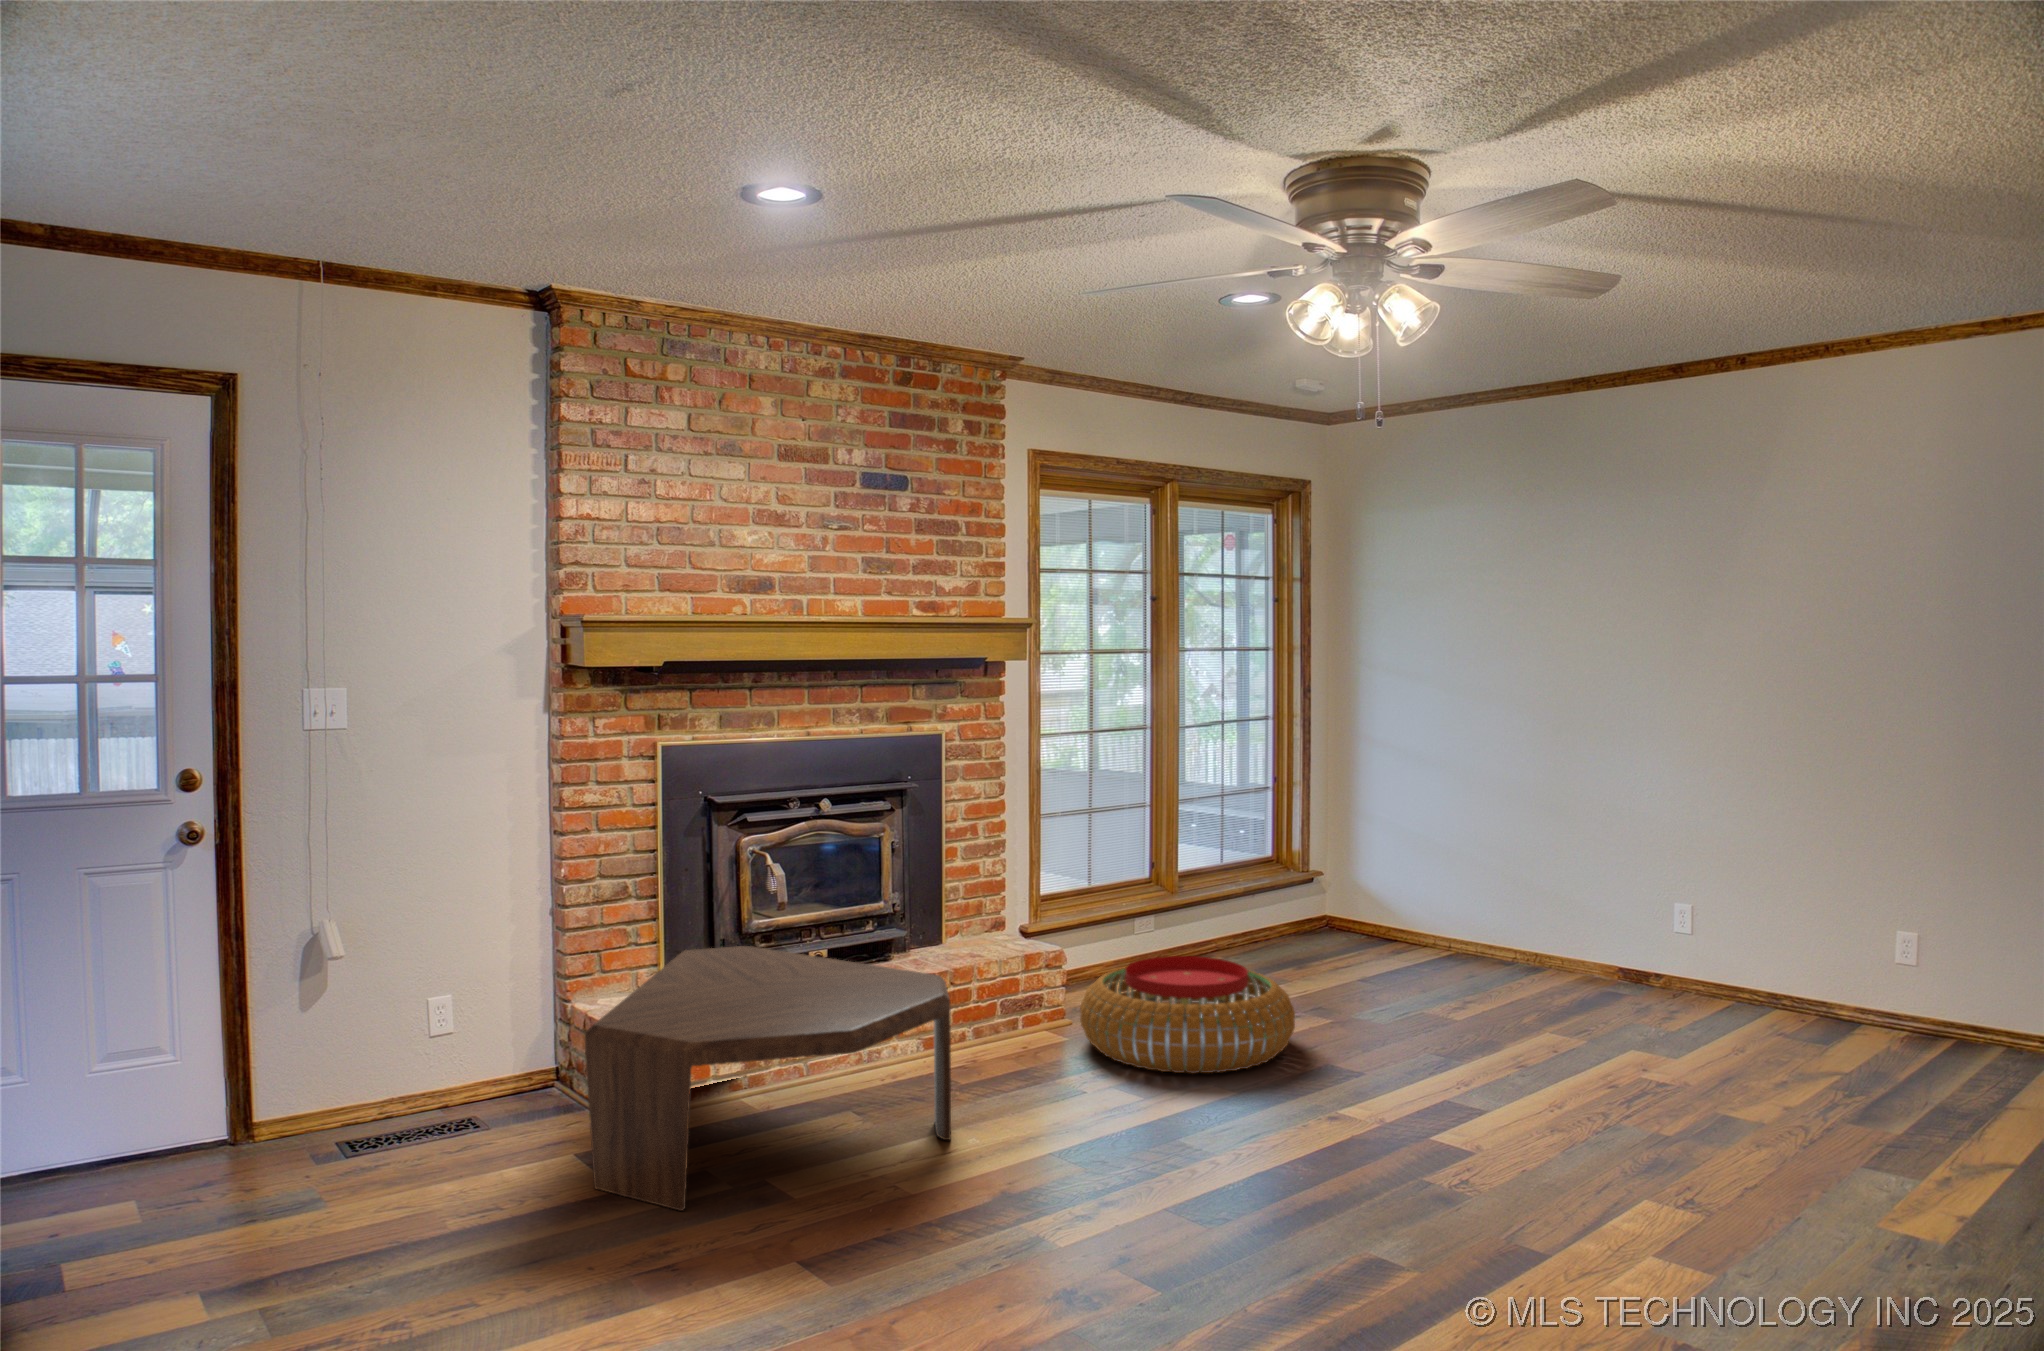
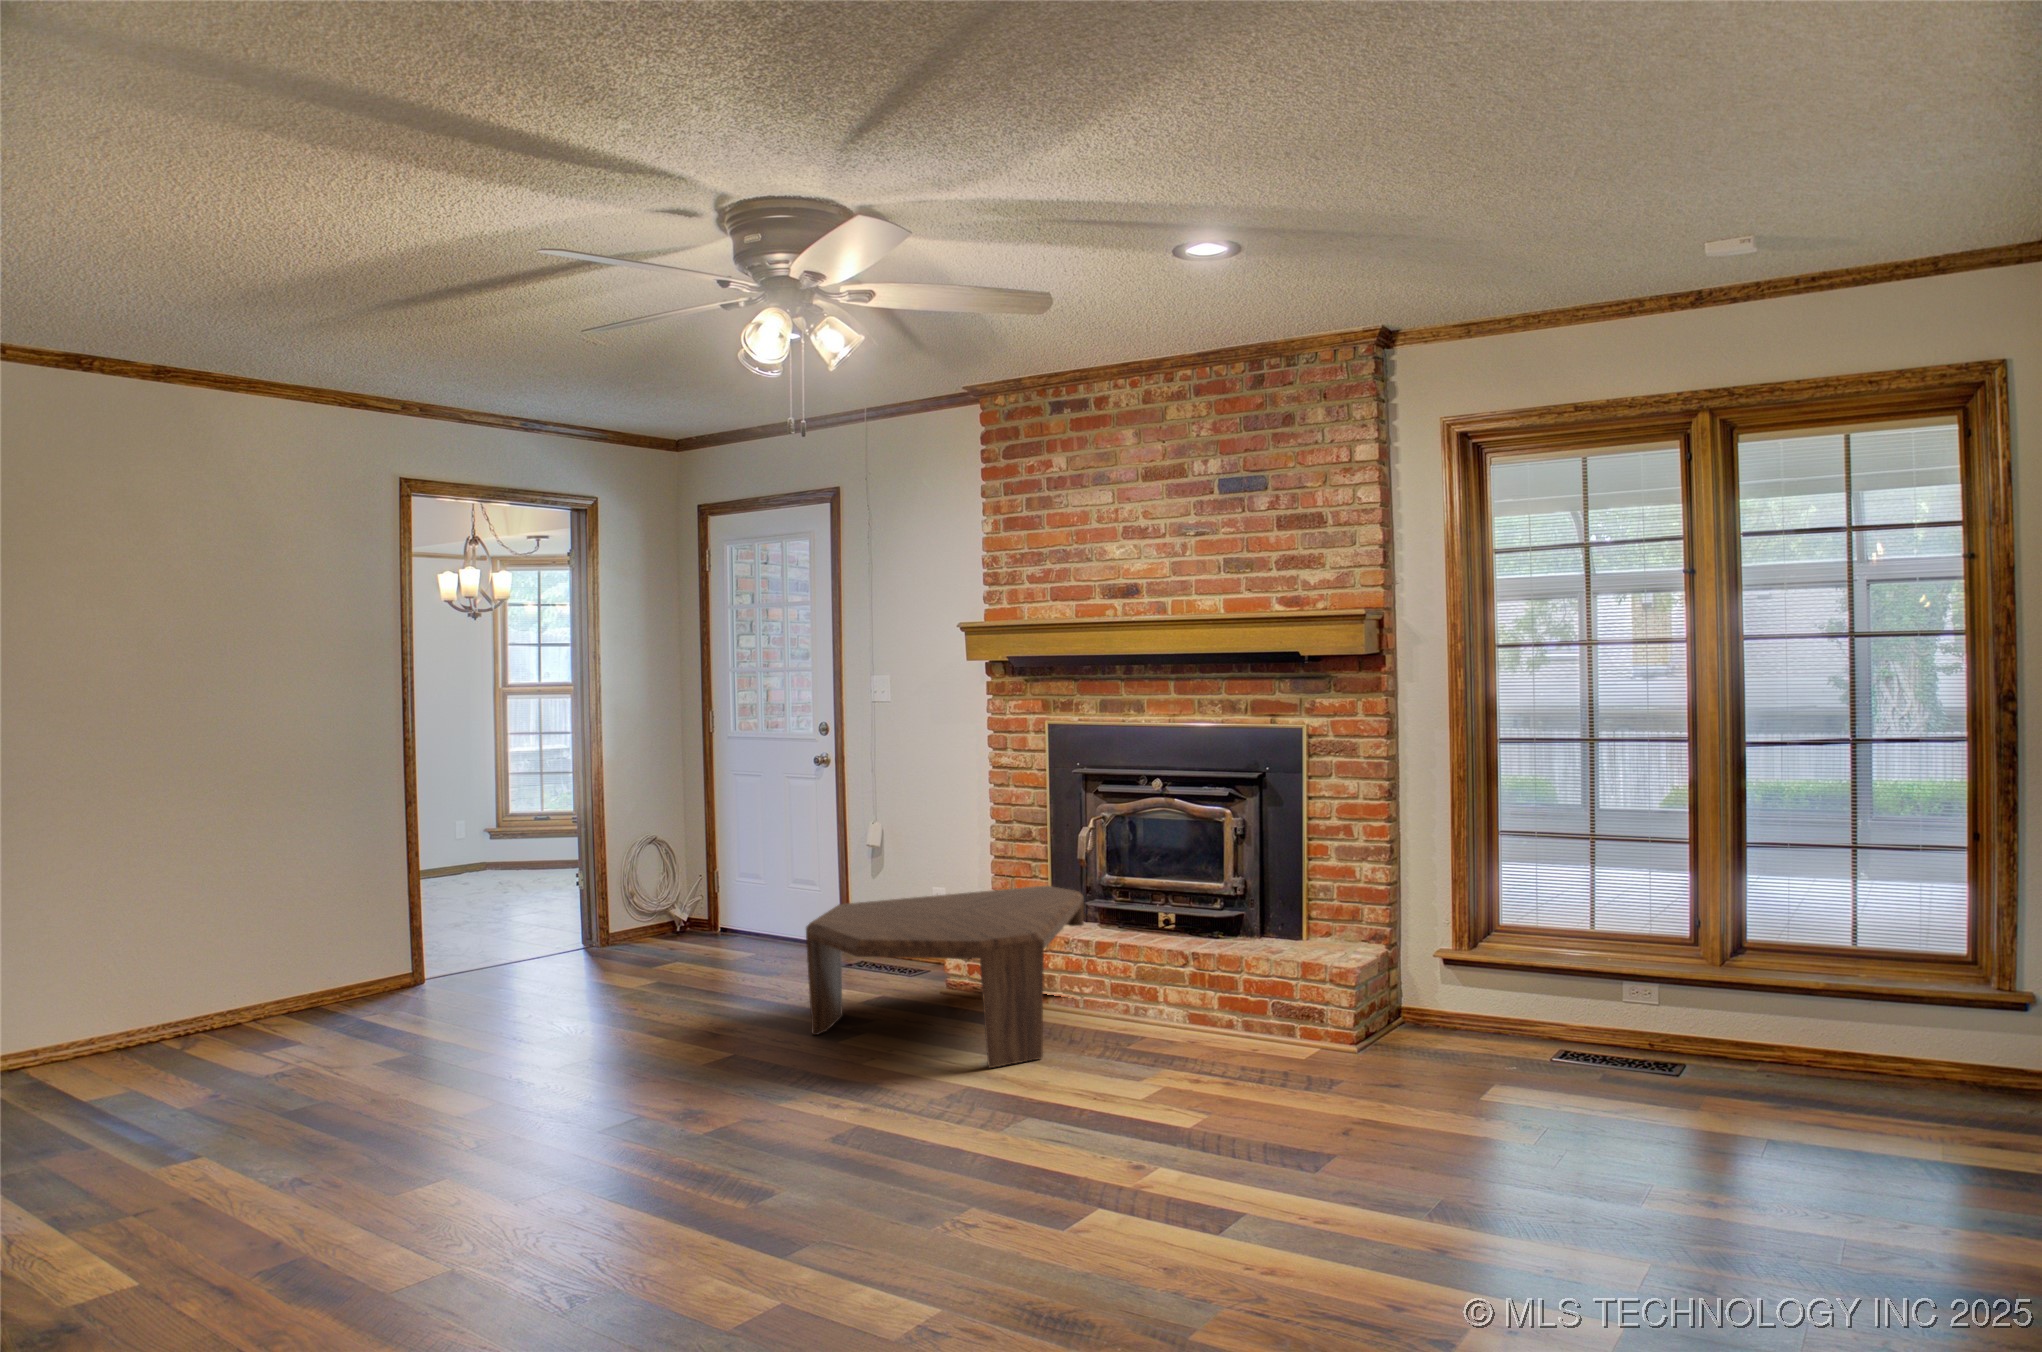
pouf: present [1080,956,1295,1073] -> none [1228,995,1489,1143]

